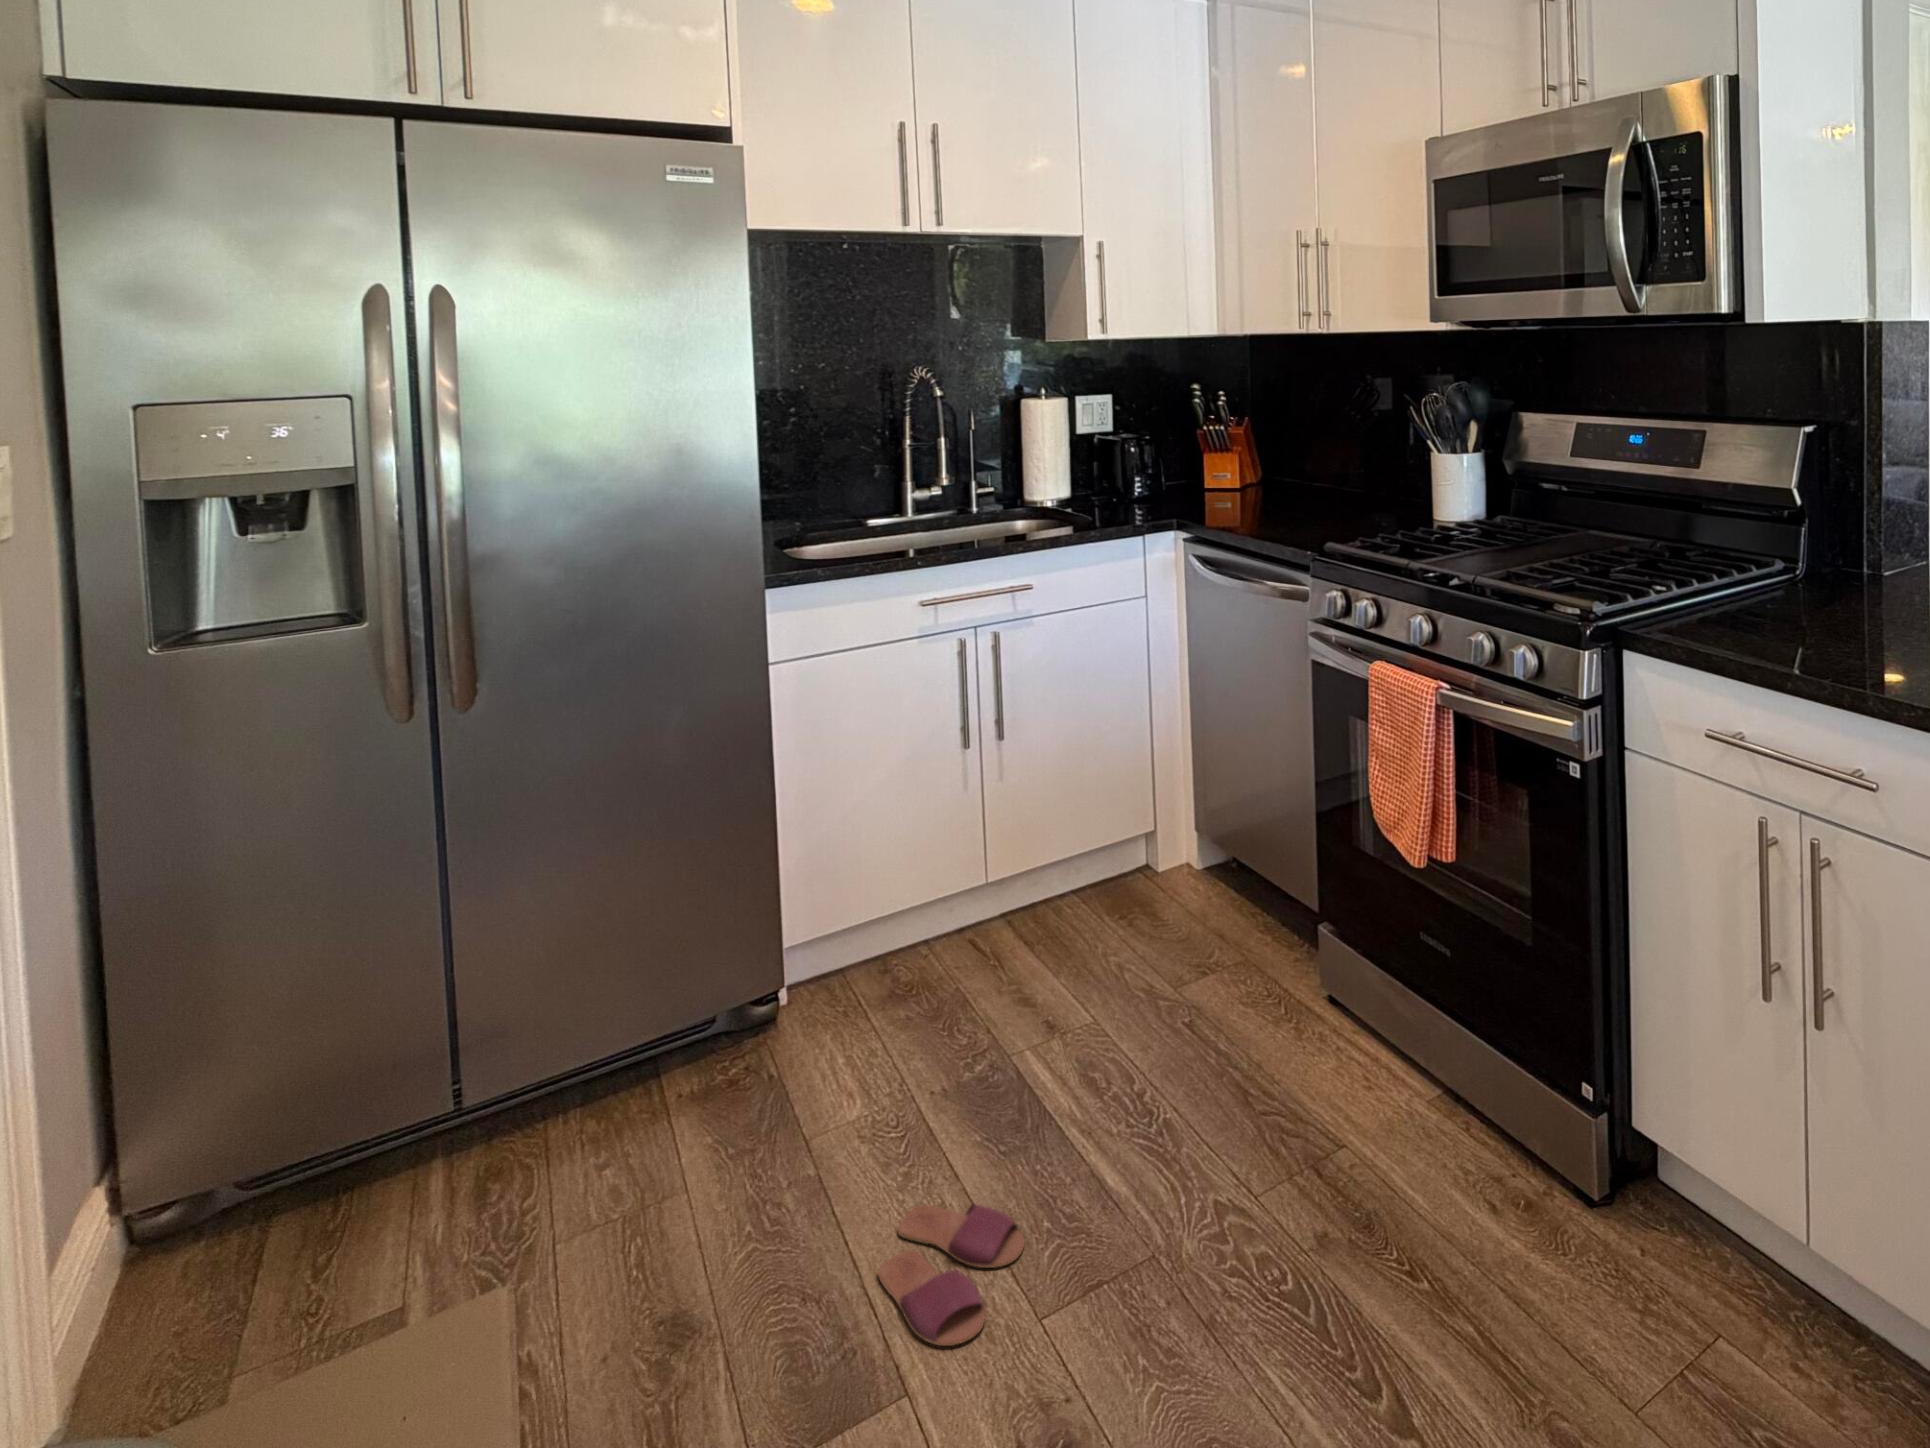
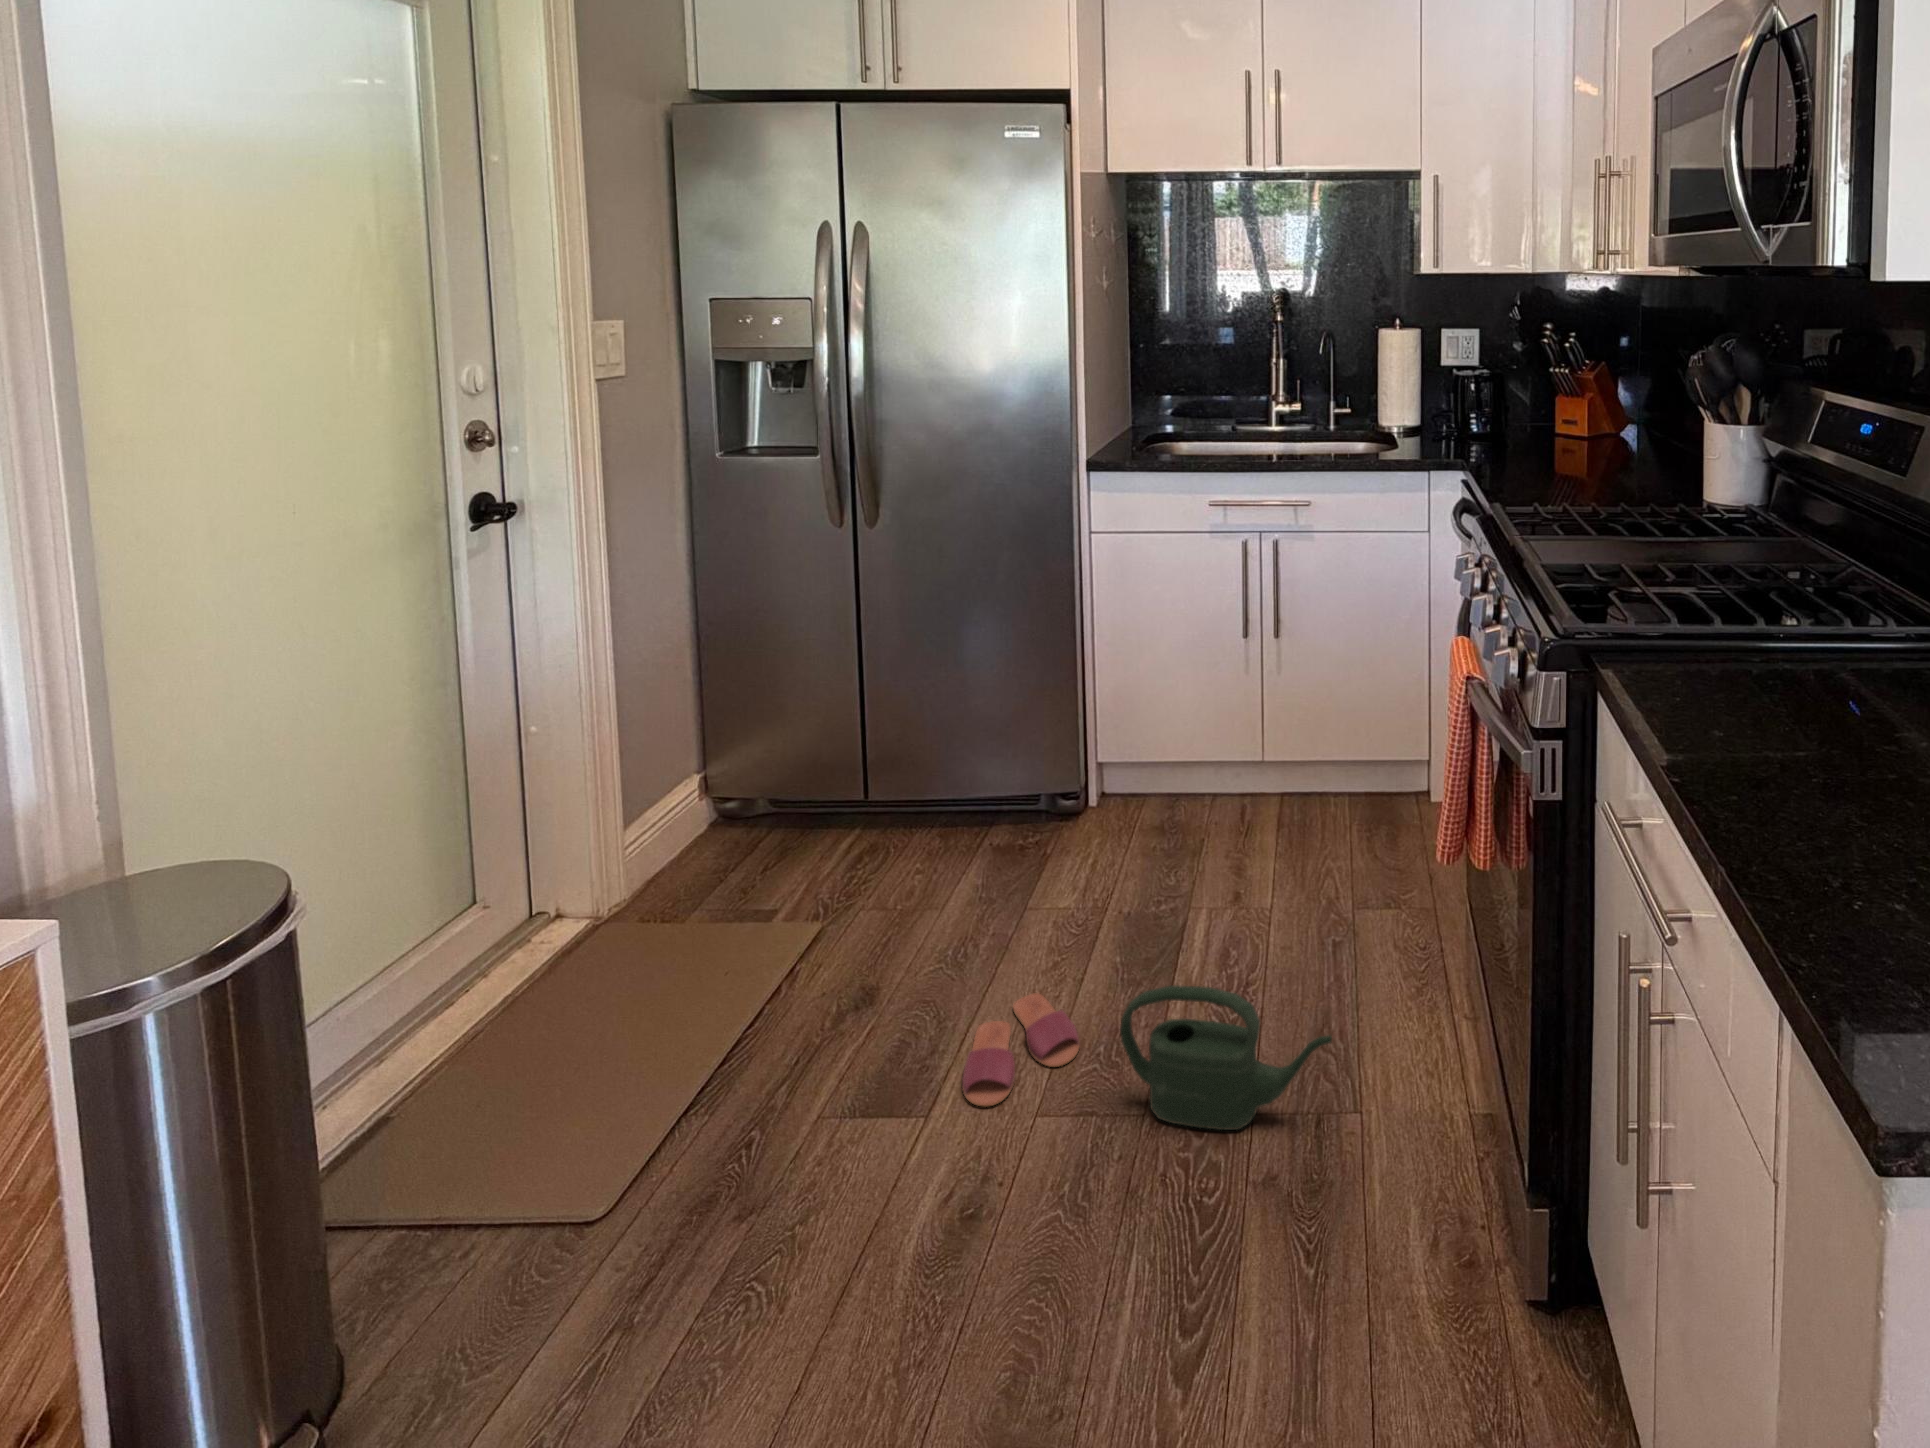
watering can: none [1115,1075,1333,1248] -> present [1120,985,1332,1130]

